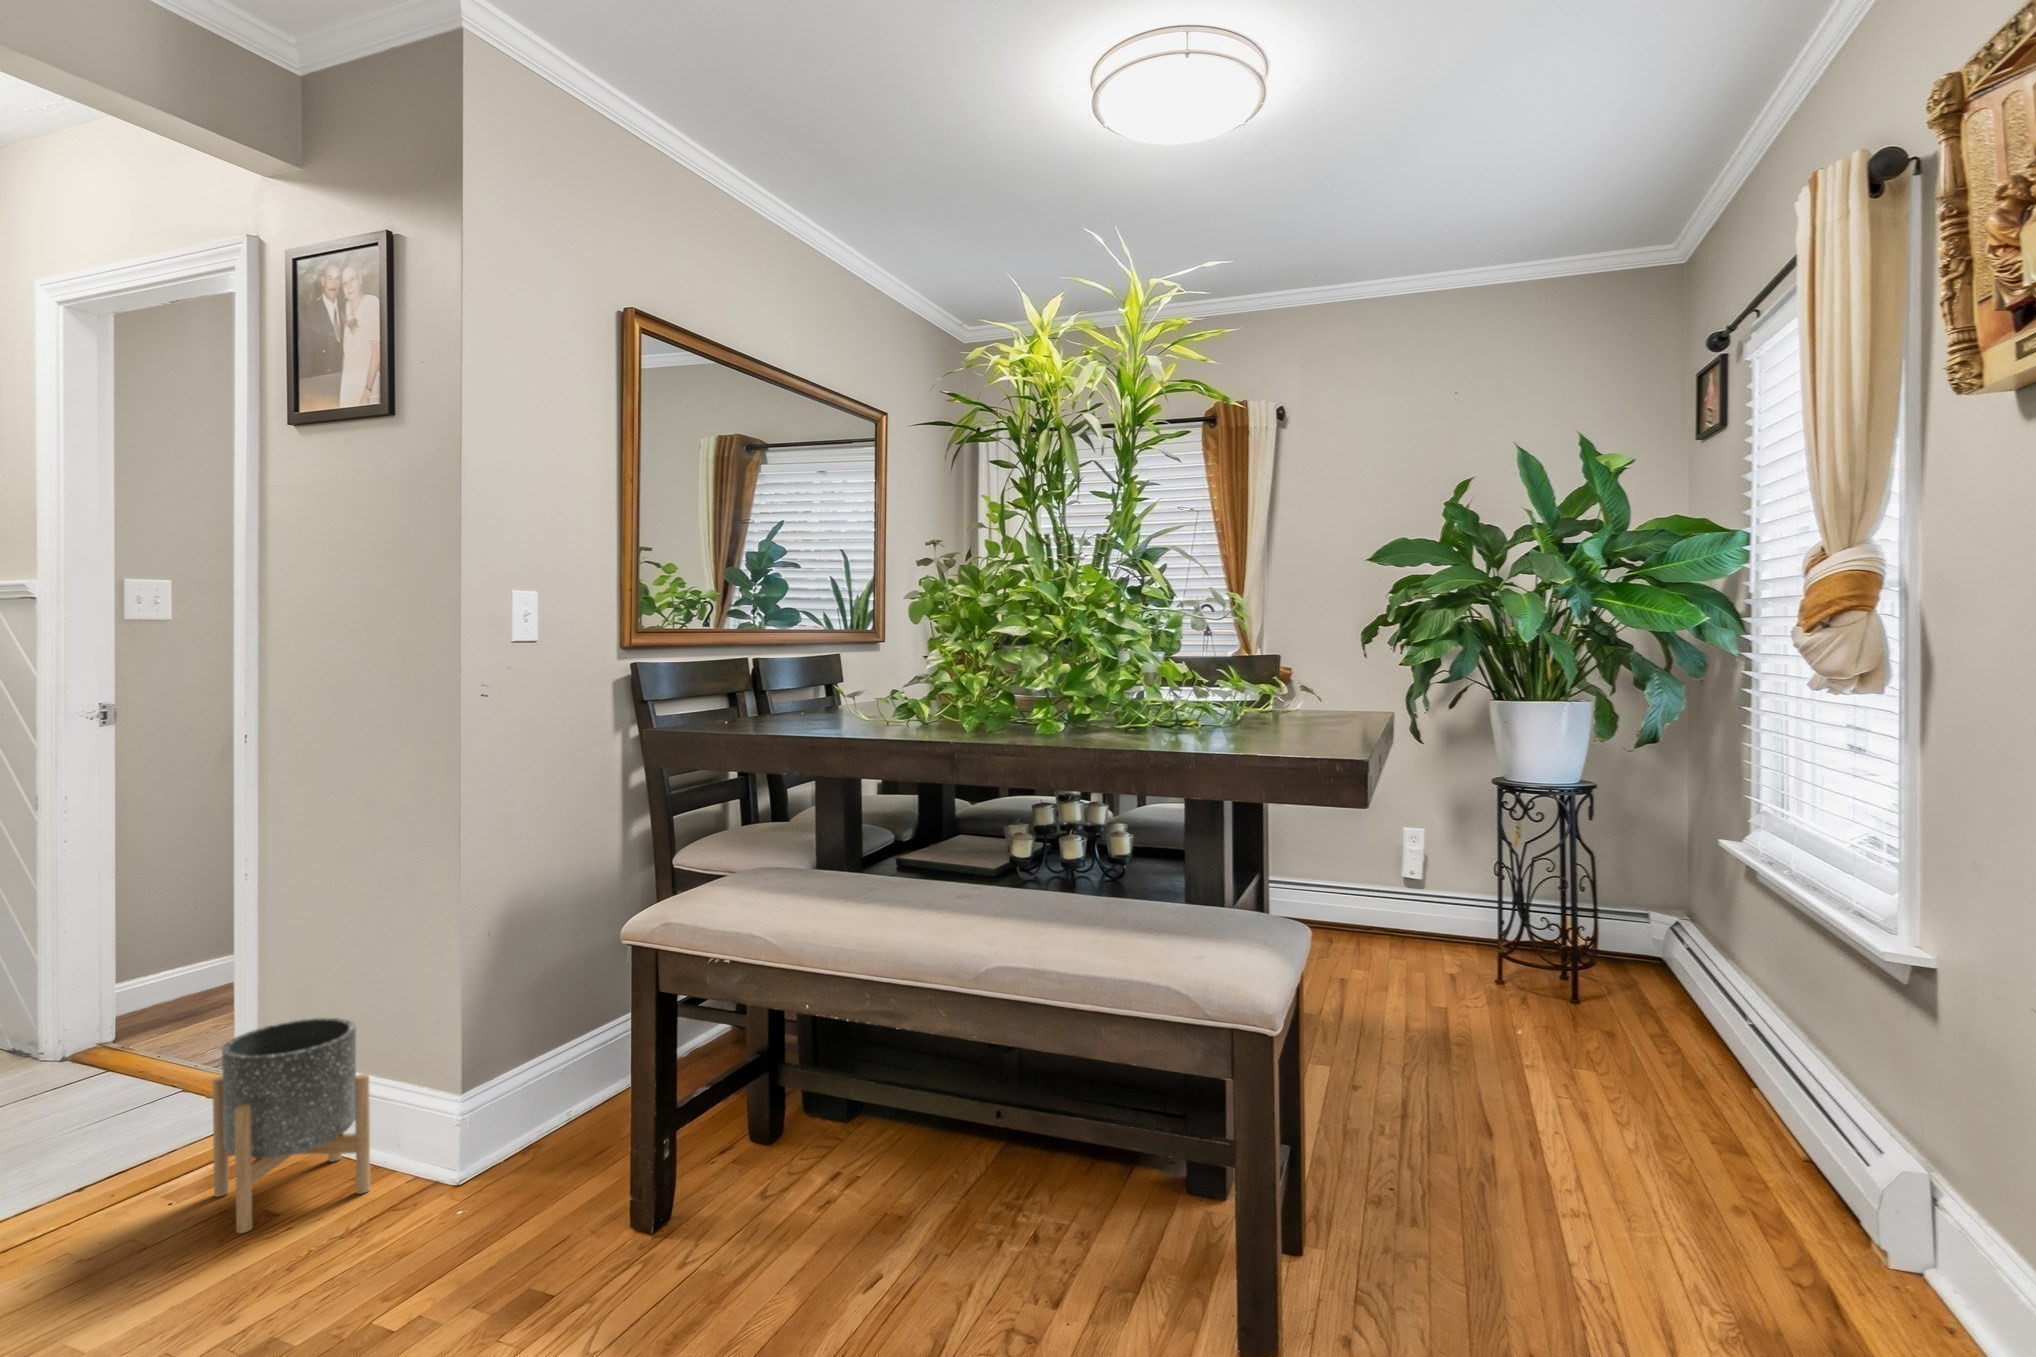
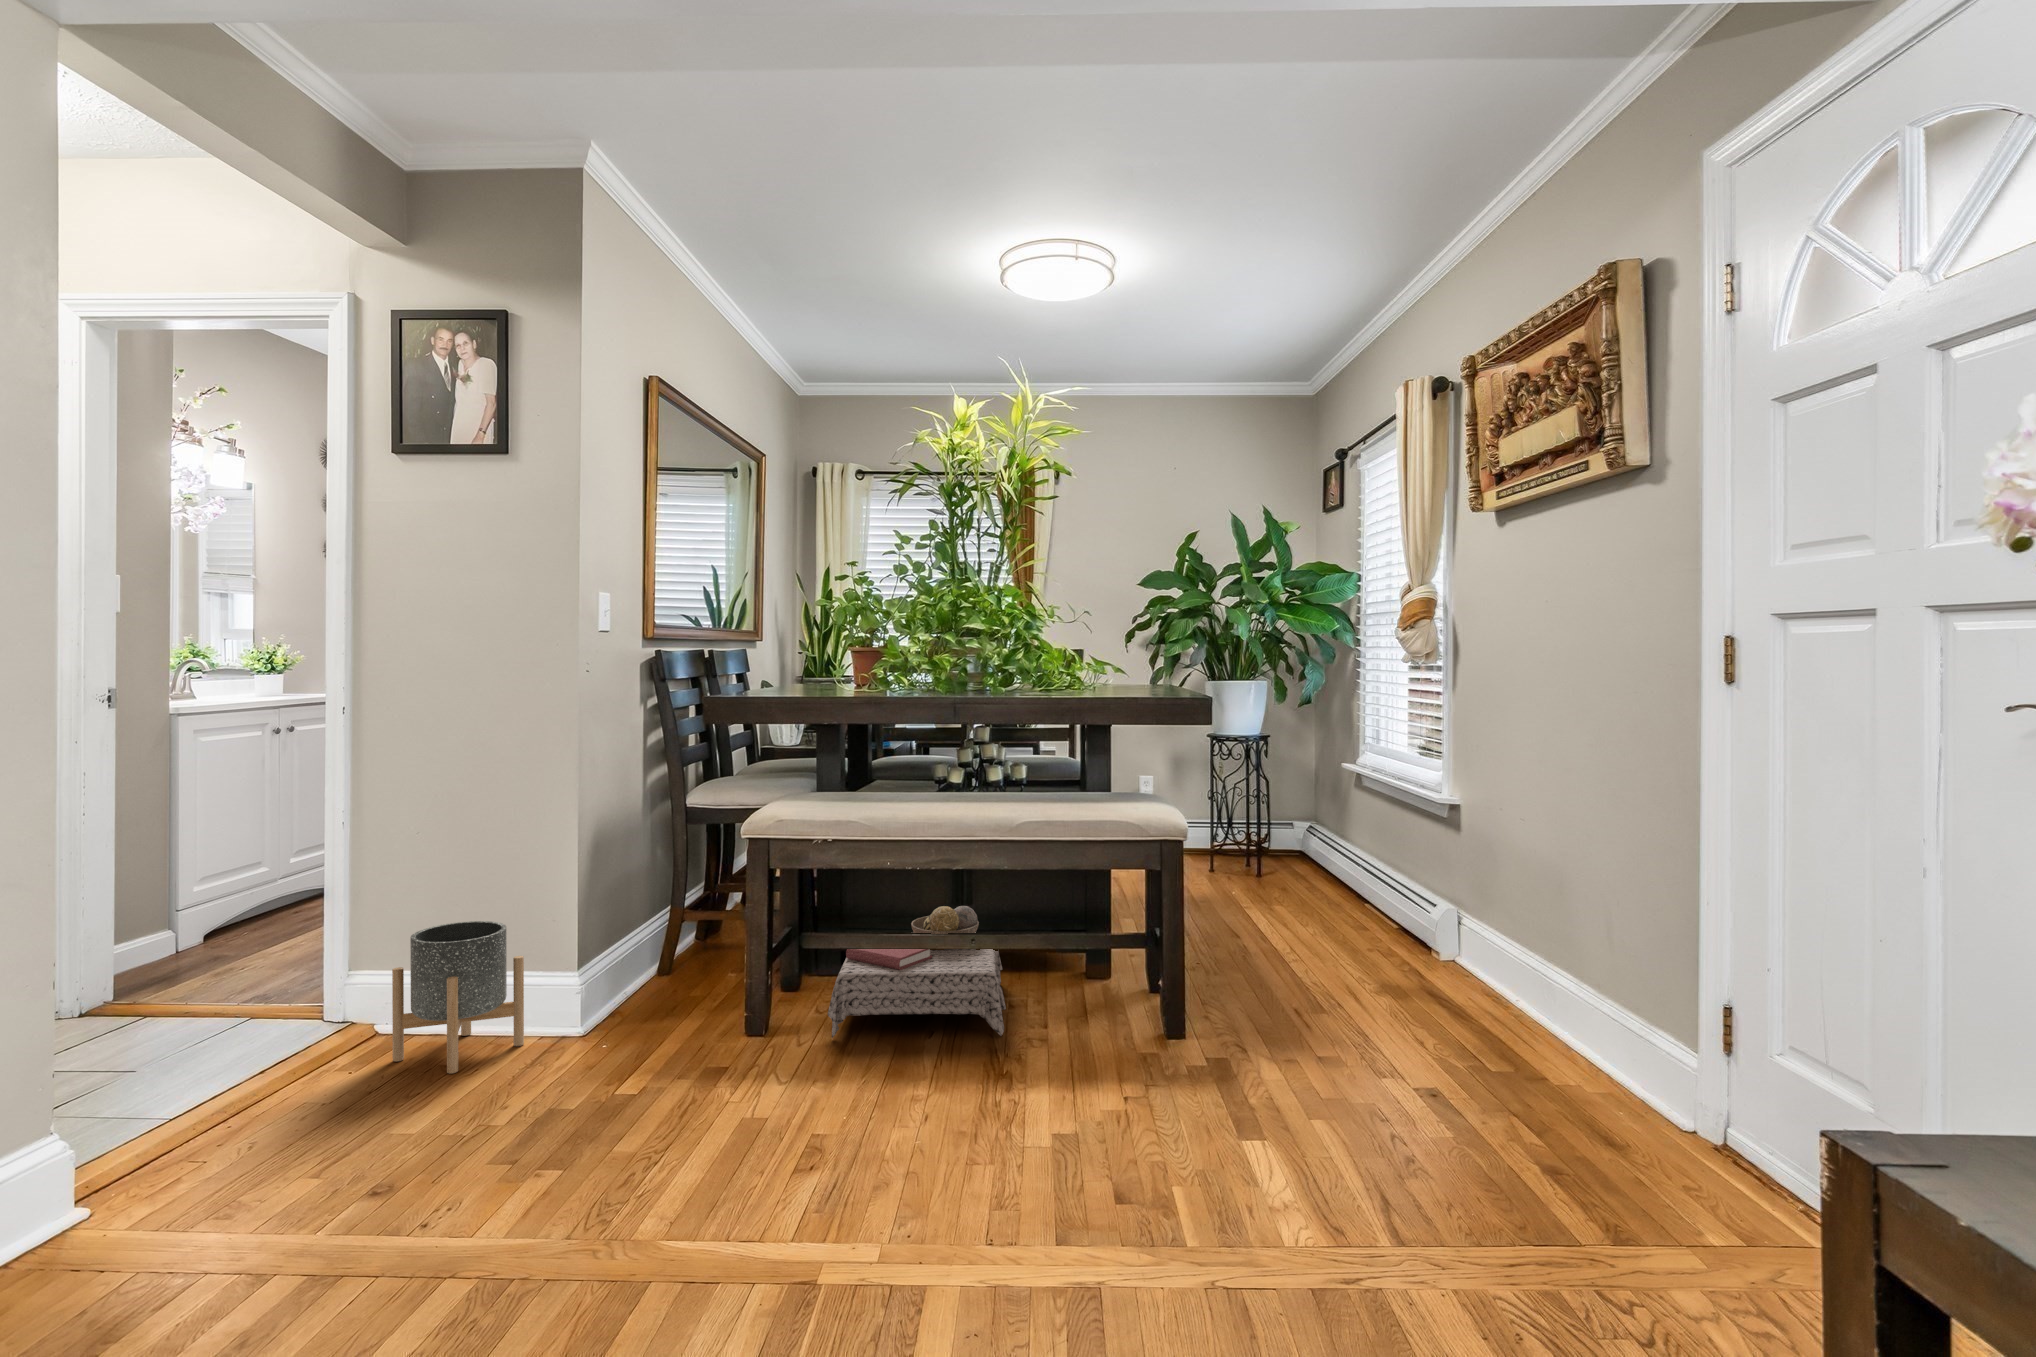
ottoman: none [718,1060,1042,1309] -> present [828,906,1006,1038]

